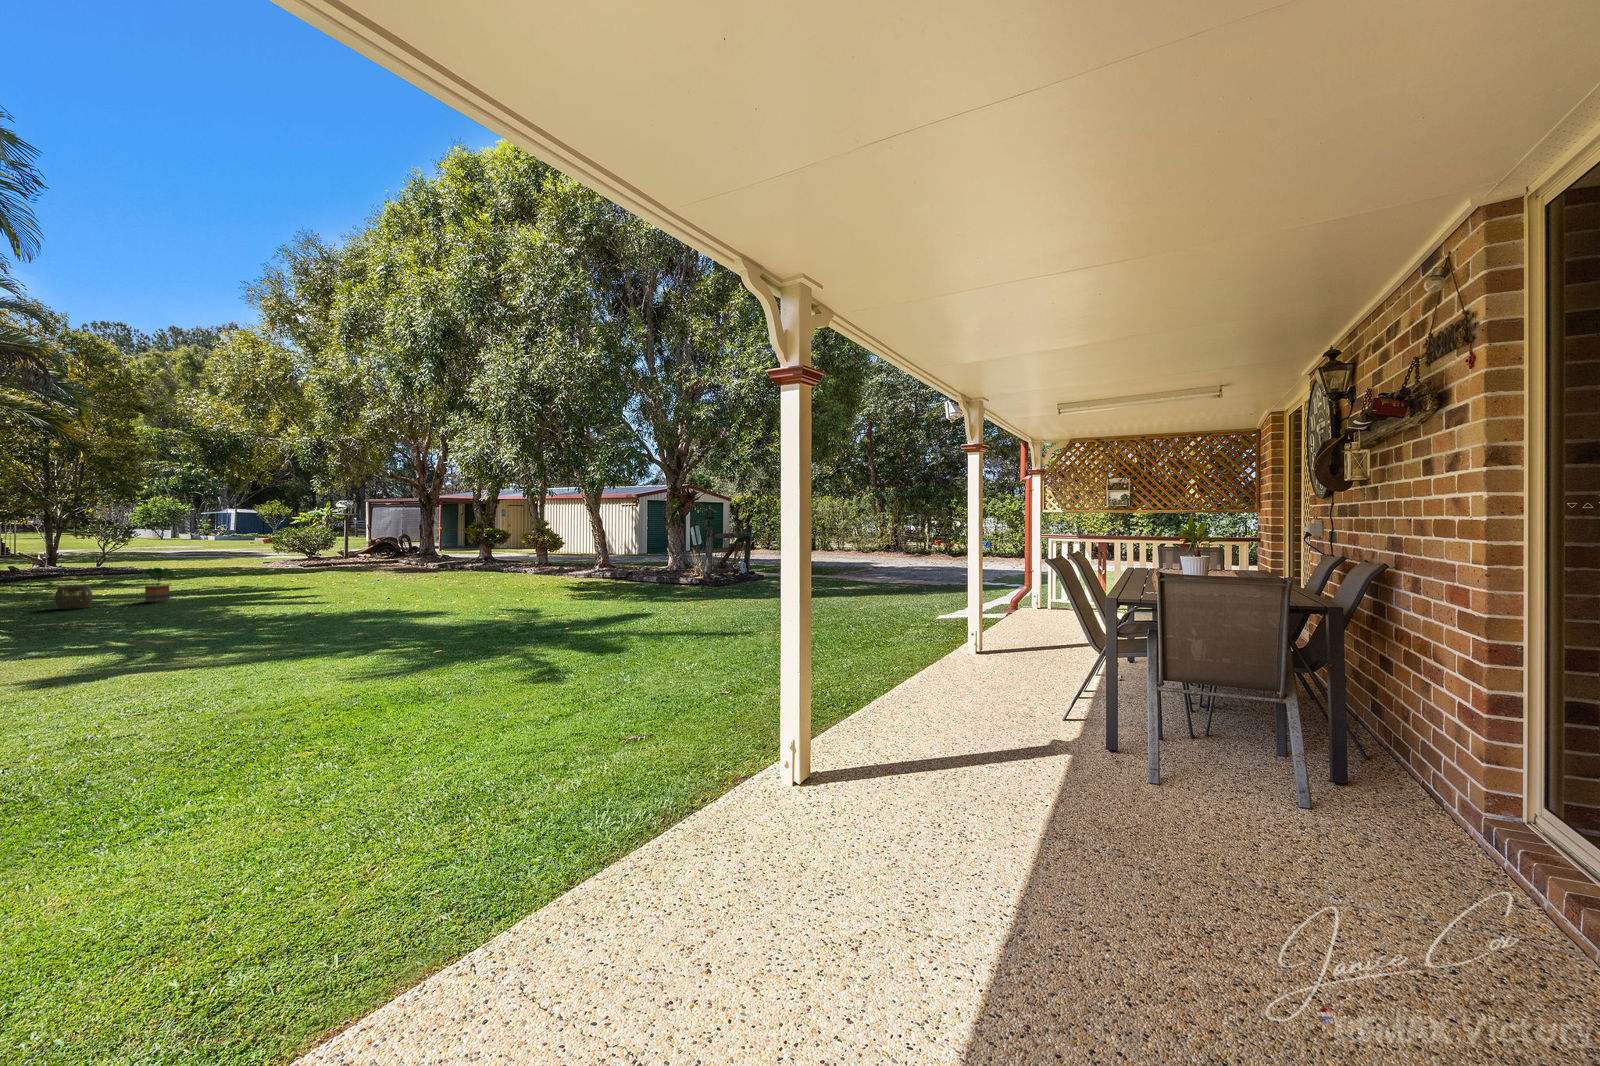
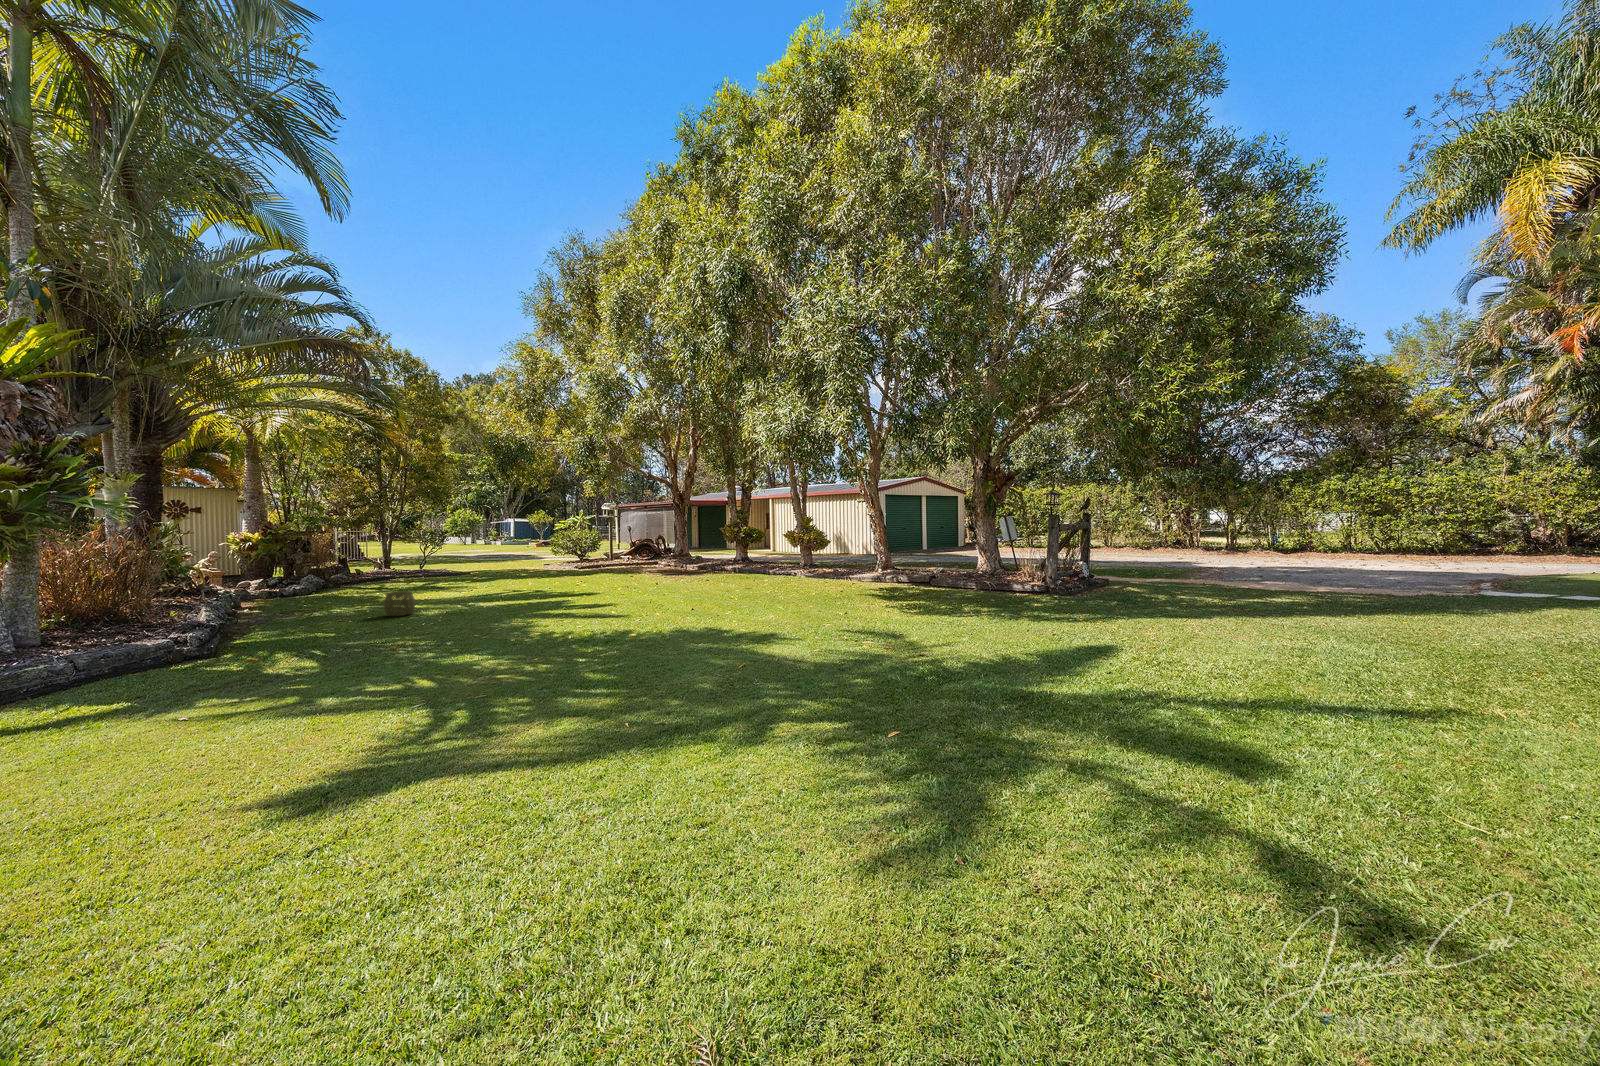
potted tree: present [142,568,176,602] -> none [455,572,486,608]

